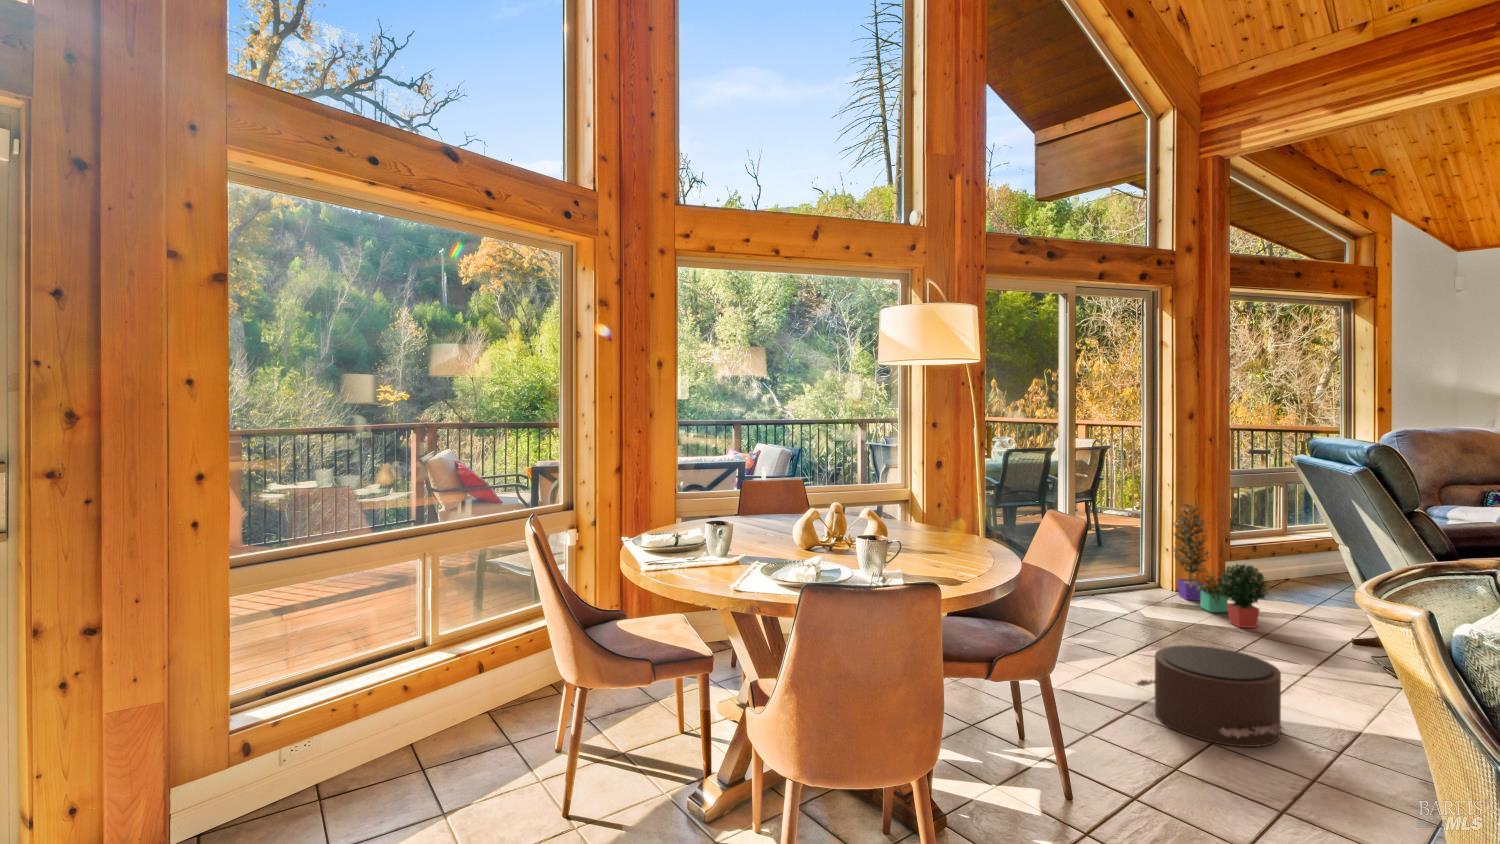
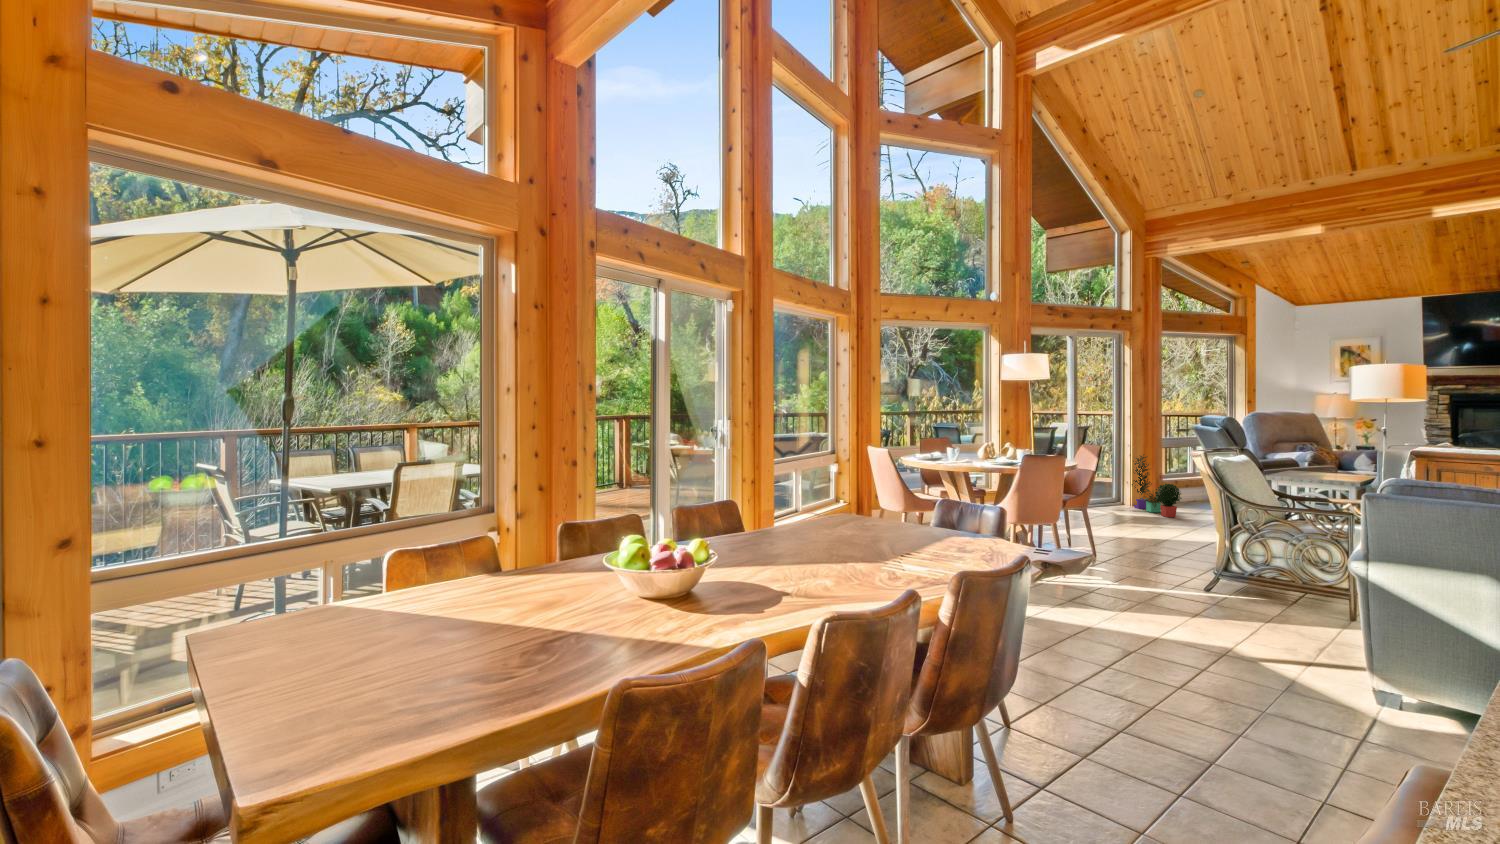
pouf: present [1135,645,1283,747] -> none [1117,511,1185,546]

